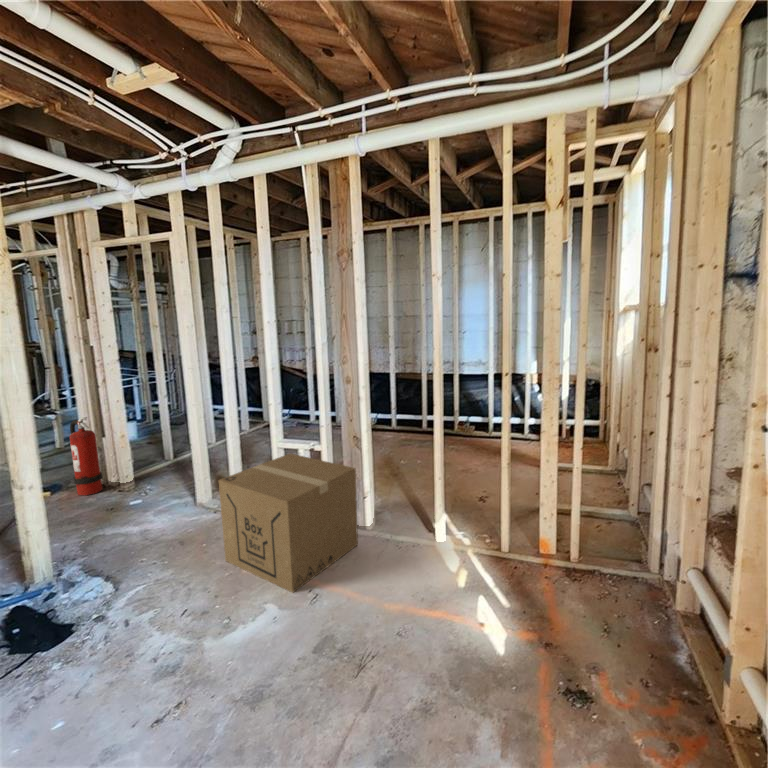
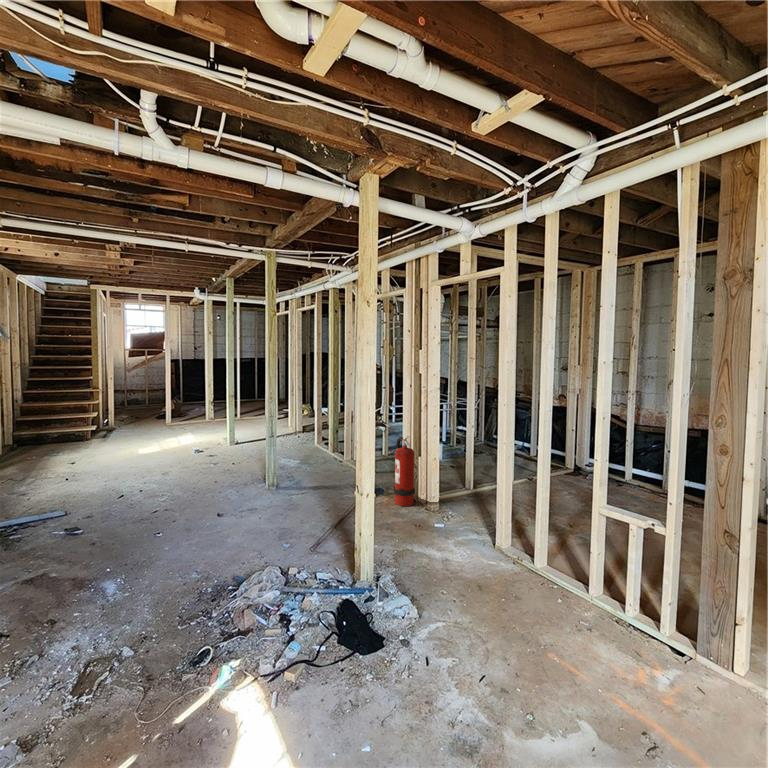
cardboard box: present [219,454,358,593] -> none [527,523,725,721]

